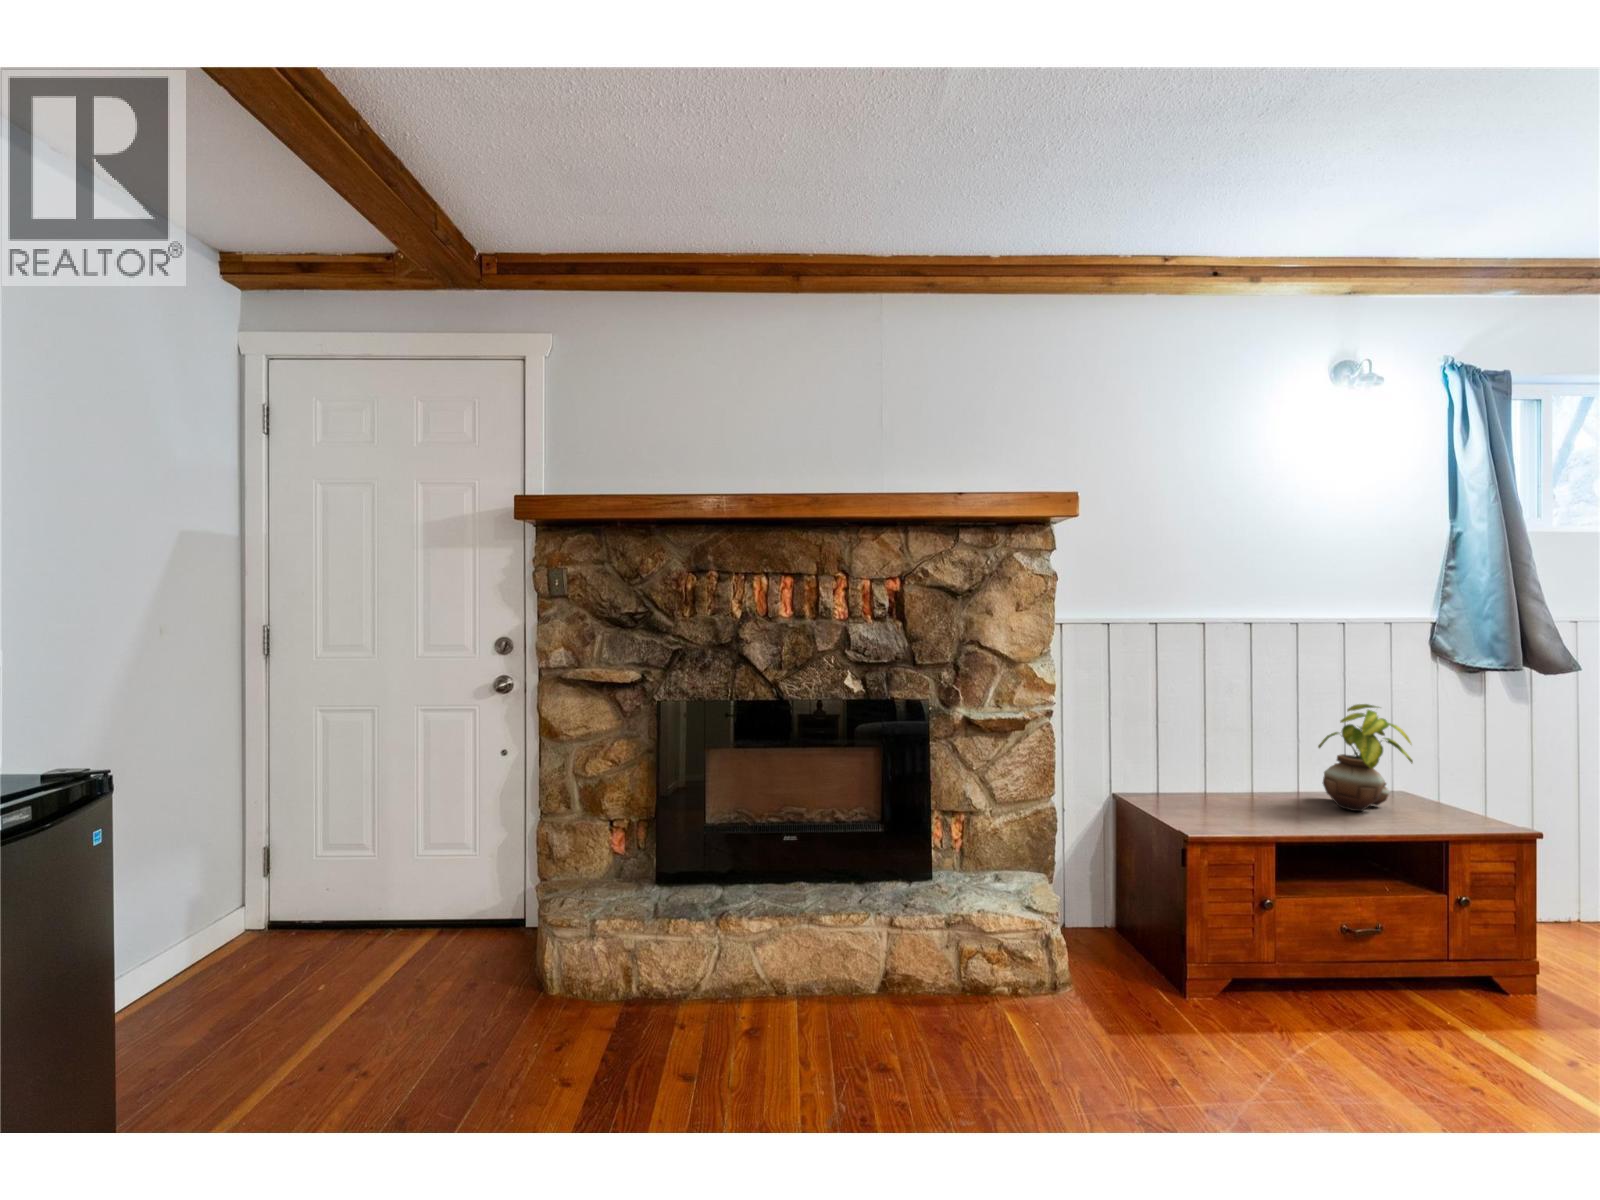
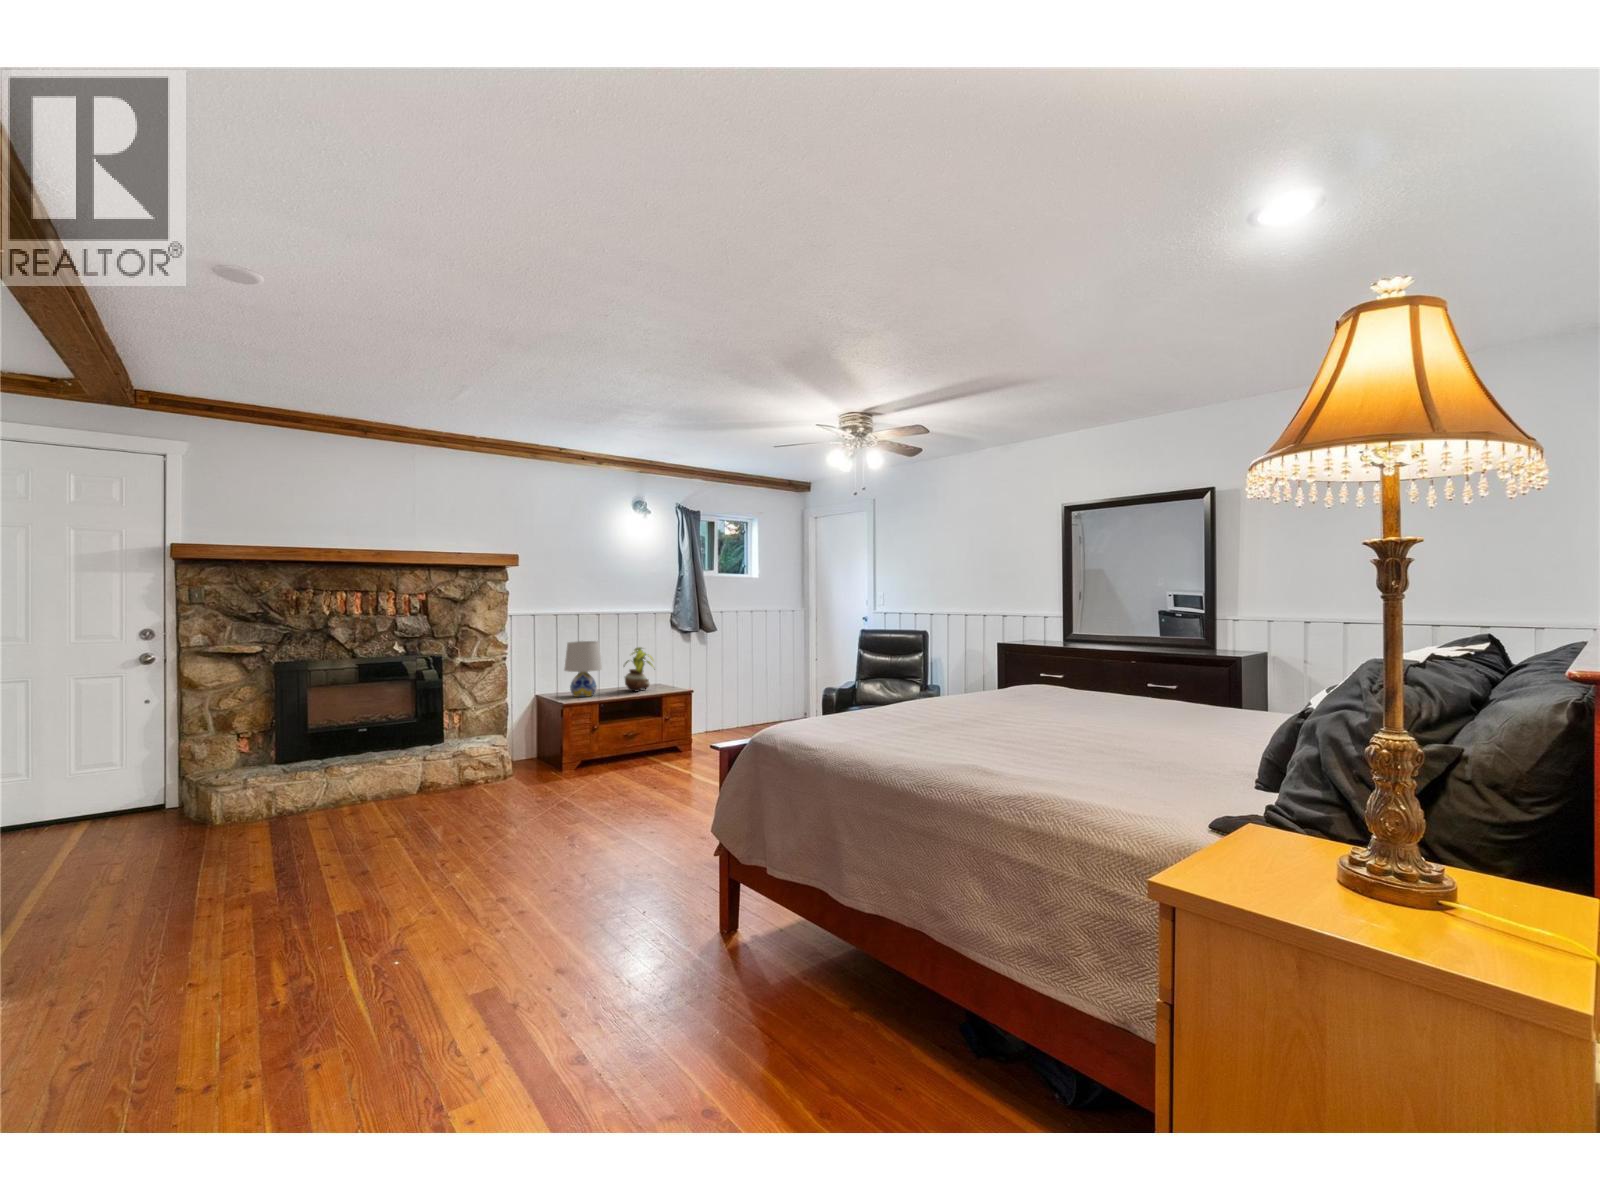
table lamp: none [1178,683,1271,815] -> present [564,641,602,697]

